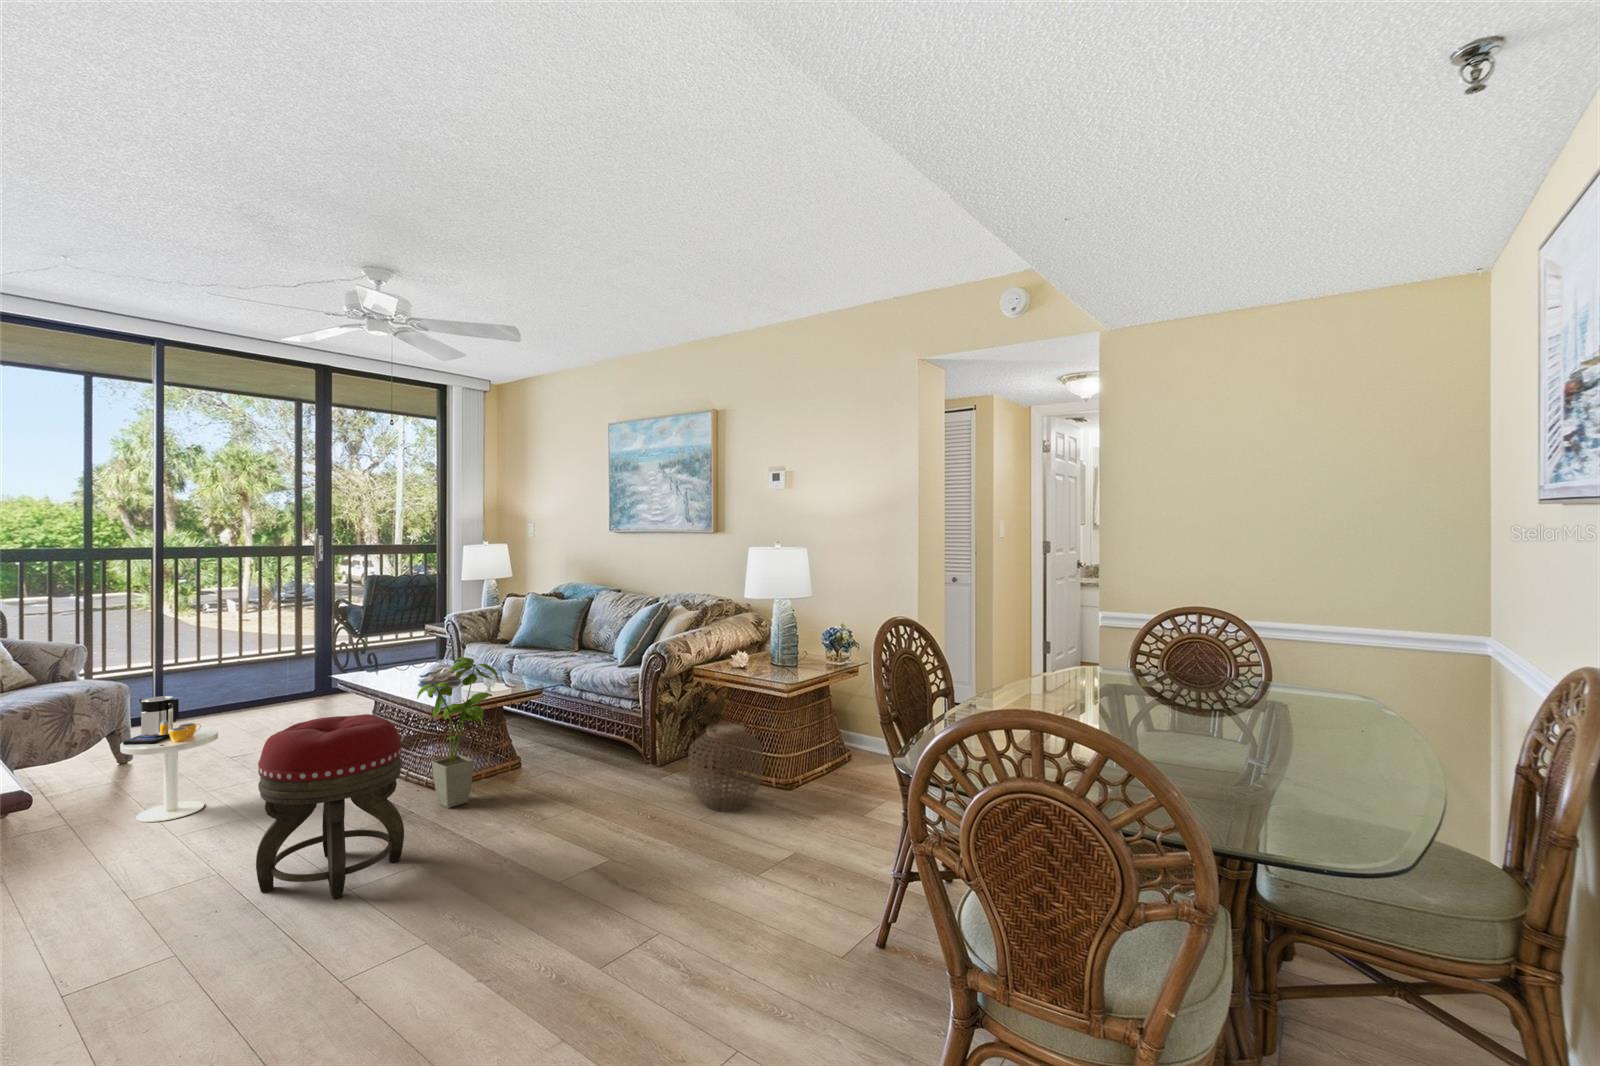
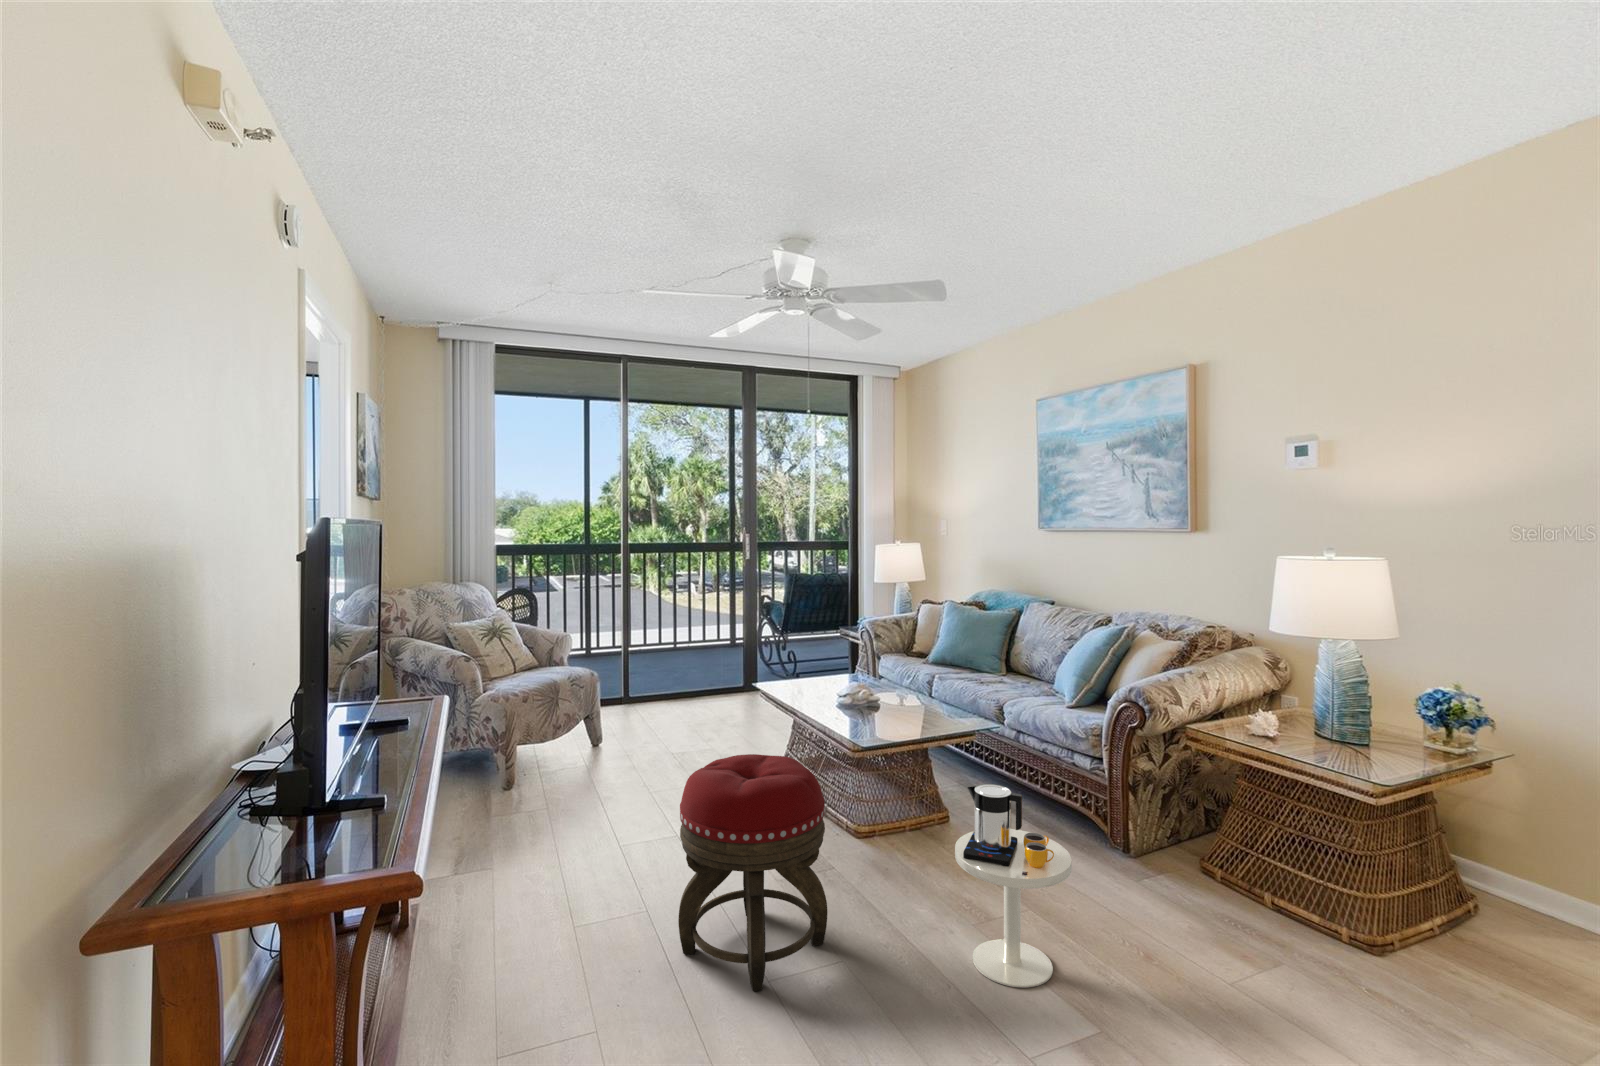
house plant: present [417,657,499,808] -> none [838,688,930,870]
side table: present [120,696,218,822] -> present [955,784,1072,988]
woven basket: present [689,723,763,811] -> none [1203,830,1339,979]

